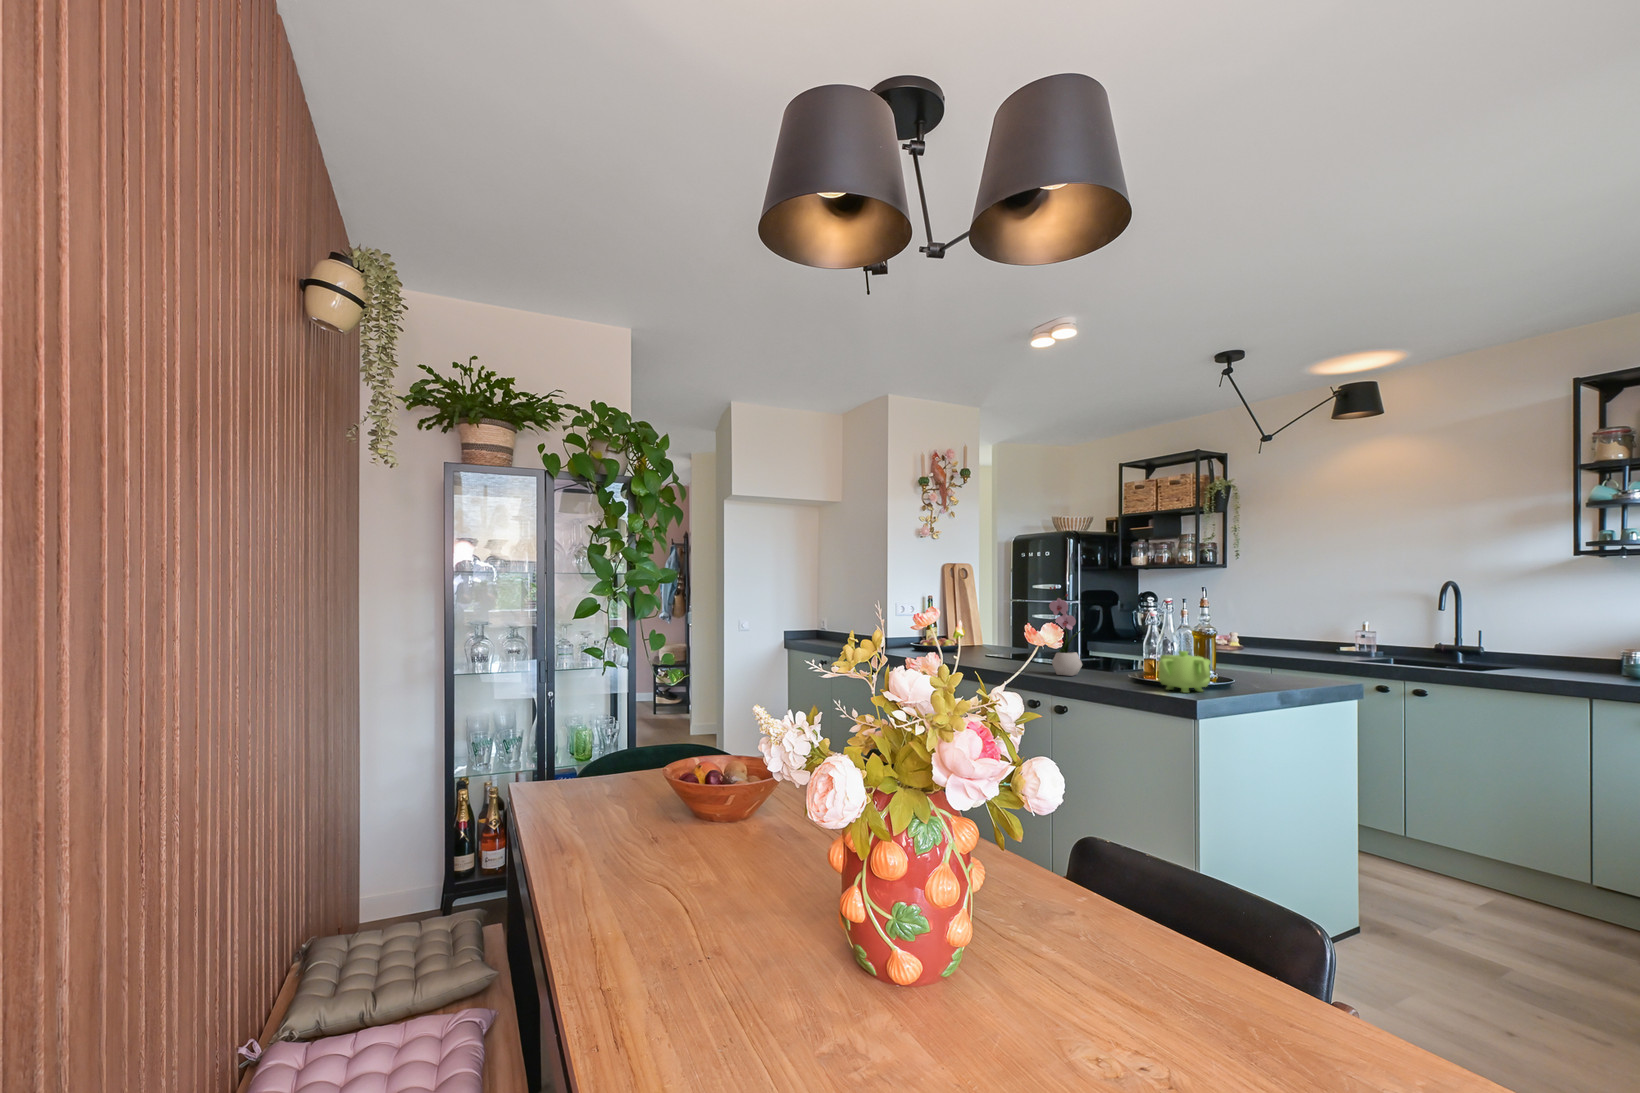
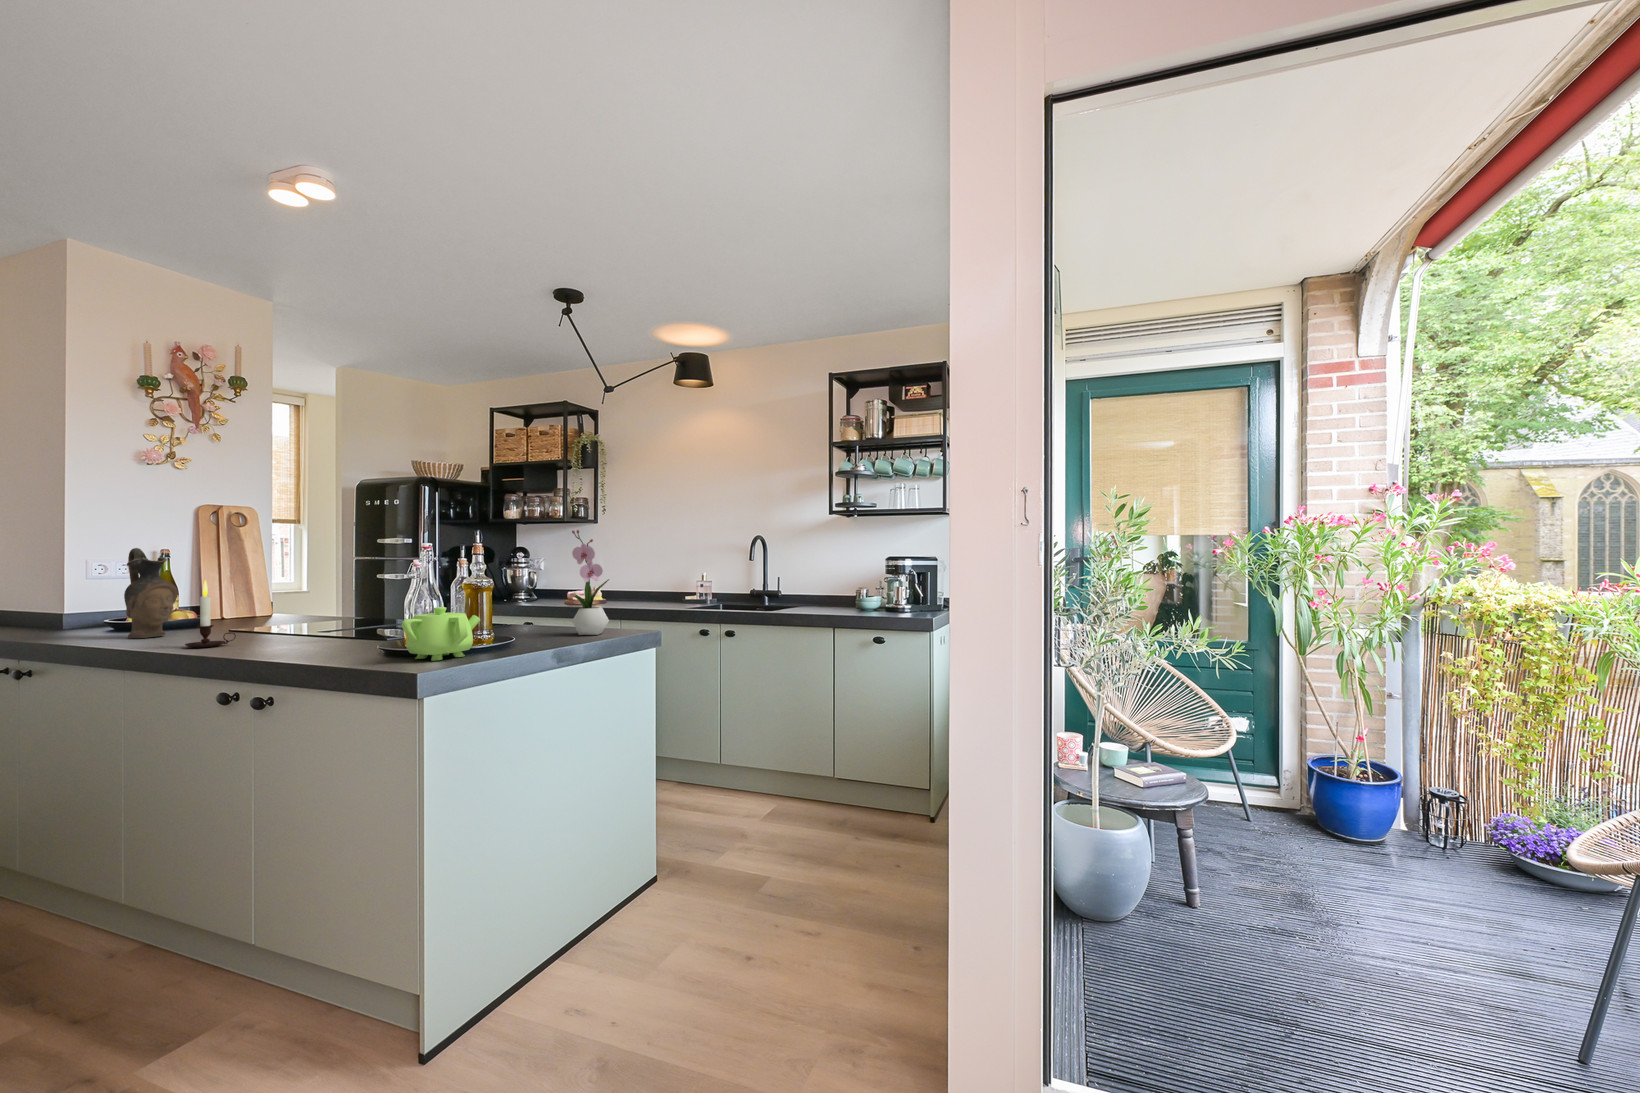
flower arrangement: present [1049,587,1083,676] -> present [572,530,609,635]
ceramic pitcher: none [937,594,963,654] -> present [124,548,178,638]
candle: none [986,619,1013,664] -> present [185,580,236,648]

